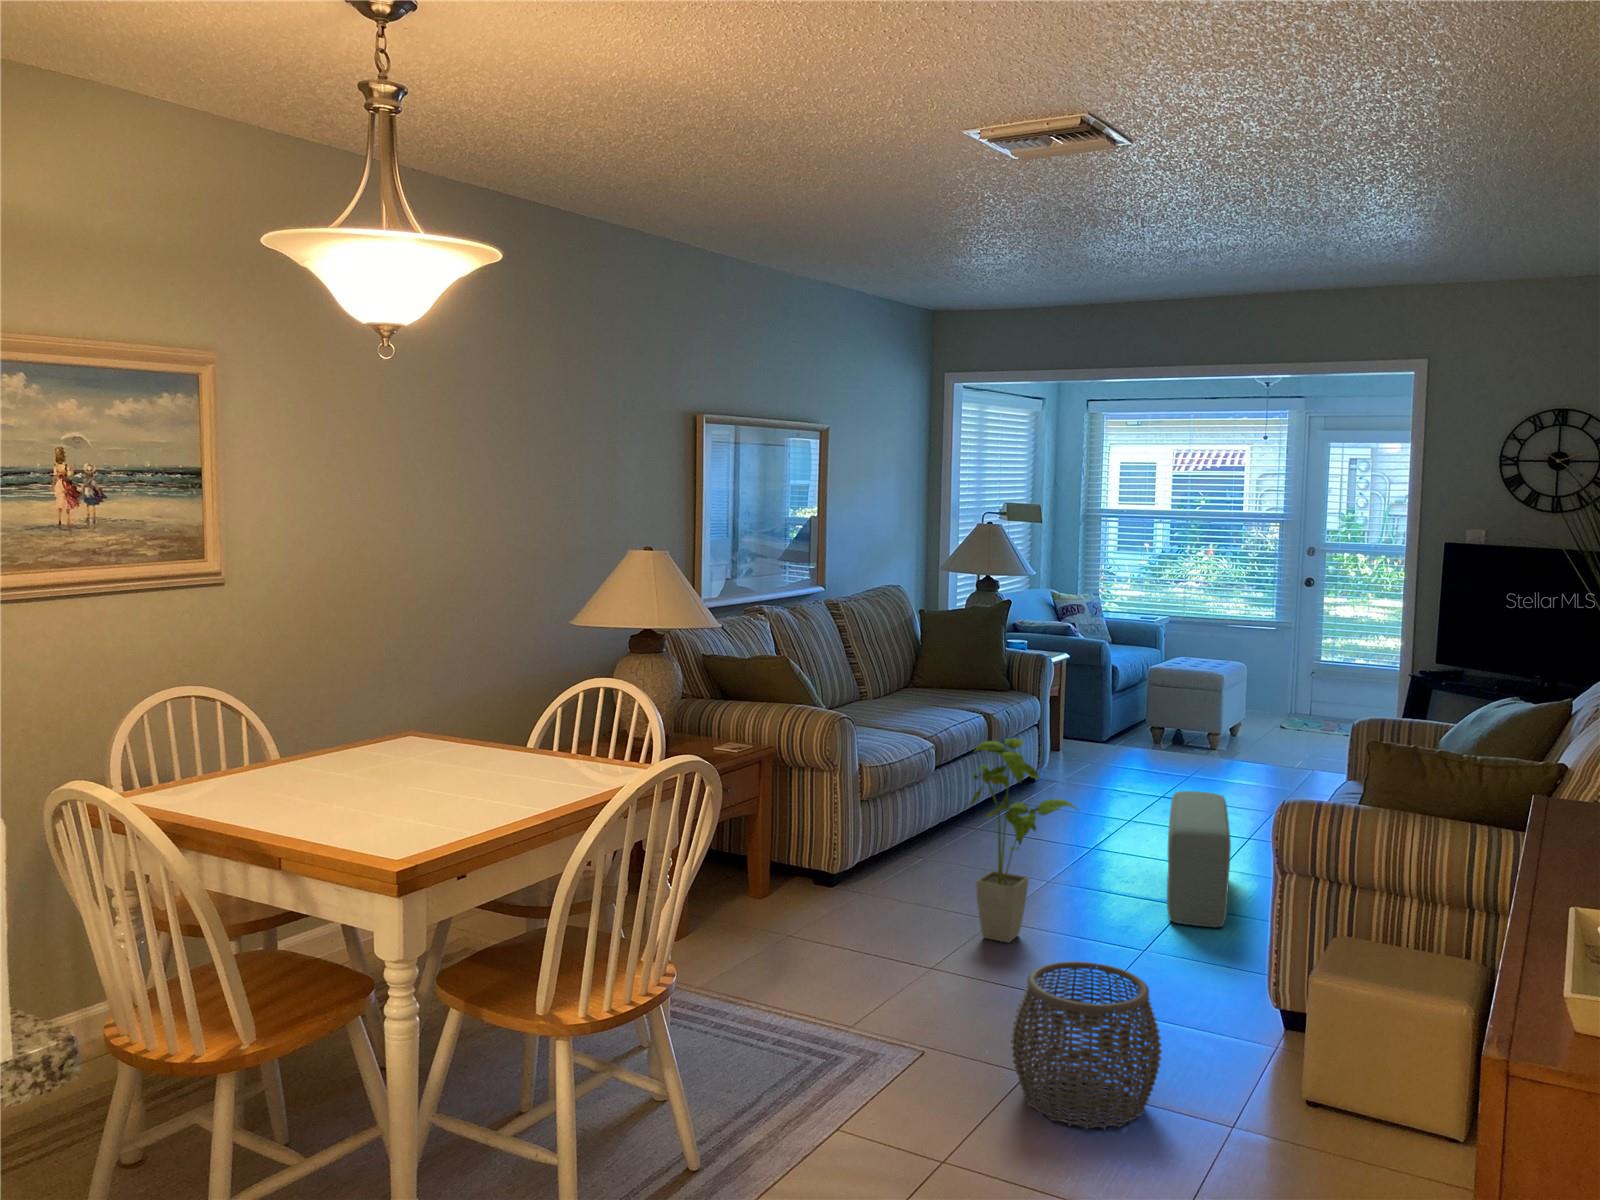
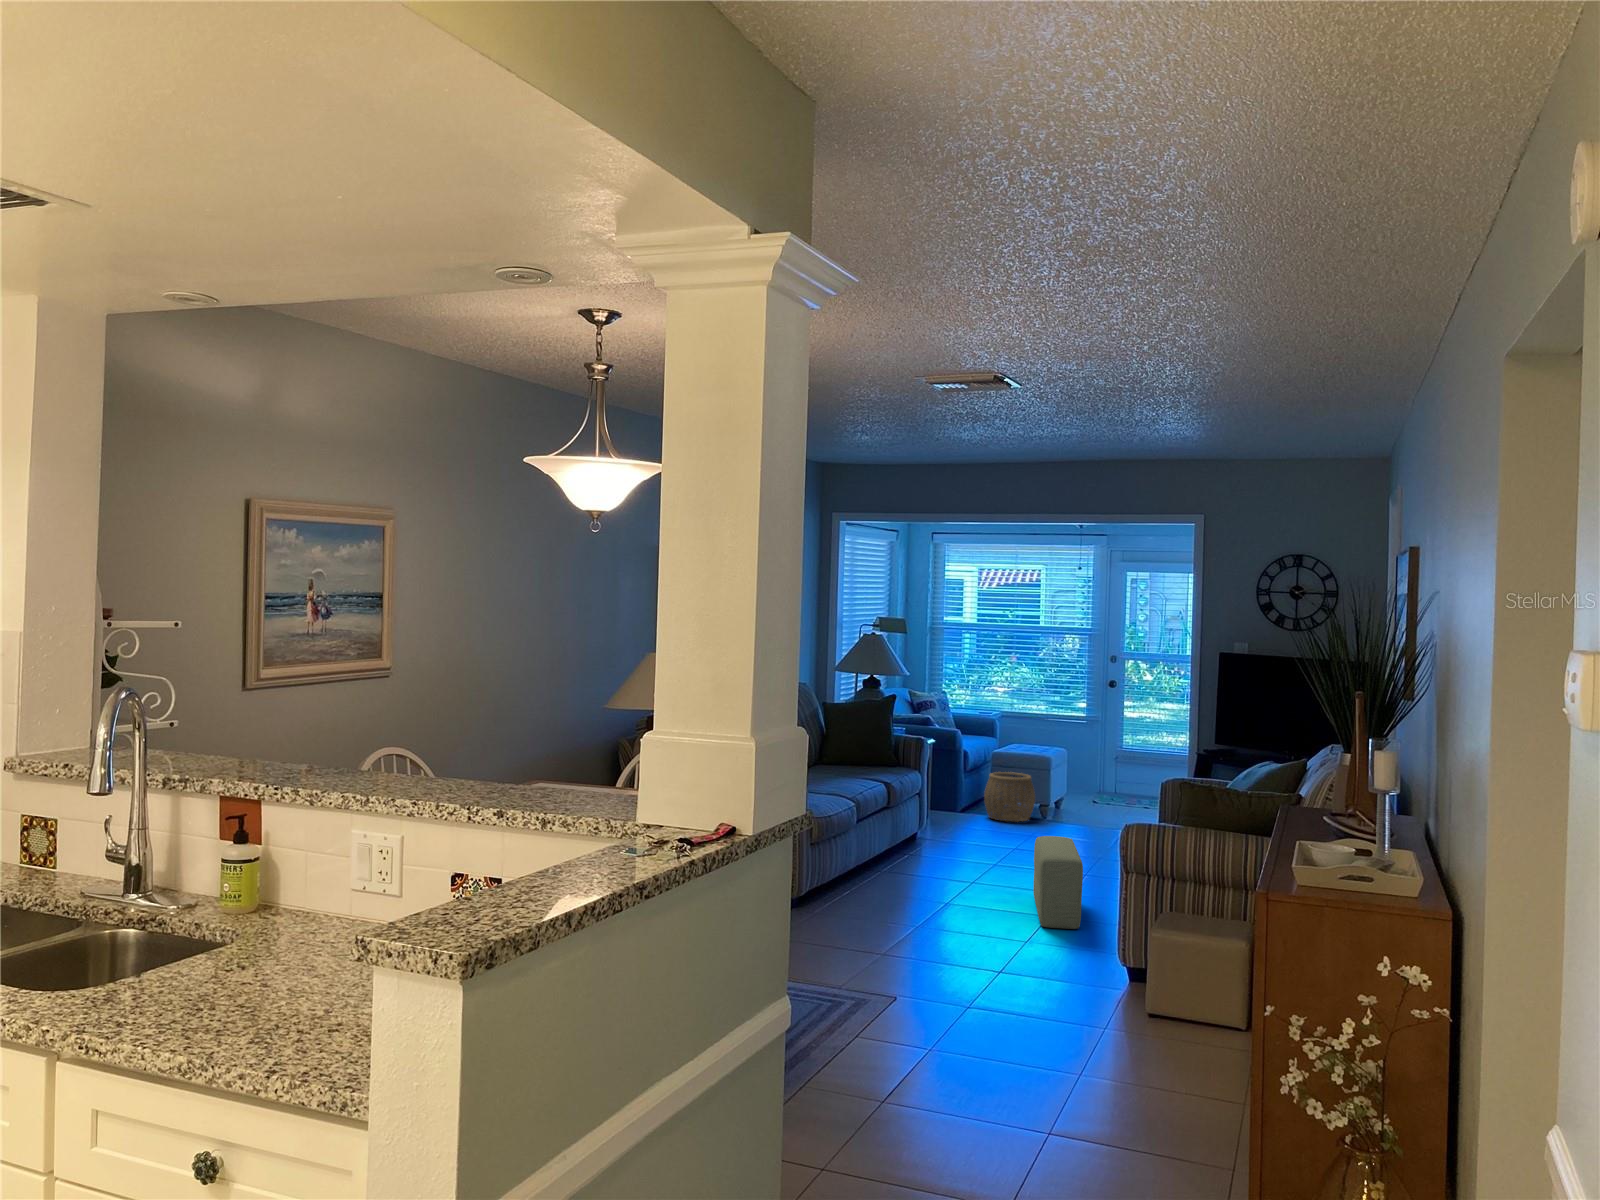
house plant: present [970,738,1077,943] -> none [903,791,984,941]
woven basket: present [1011,961,1162,1129] -> present [985,772,1035,822]

